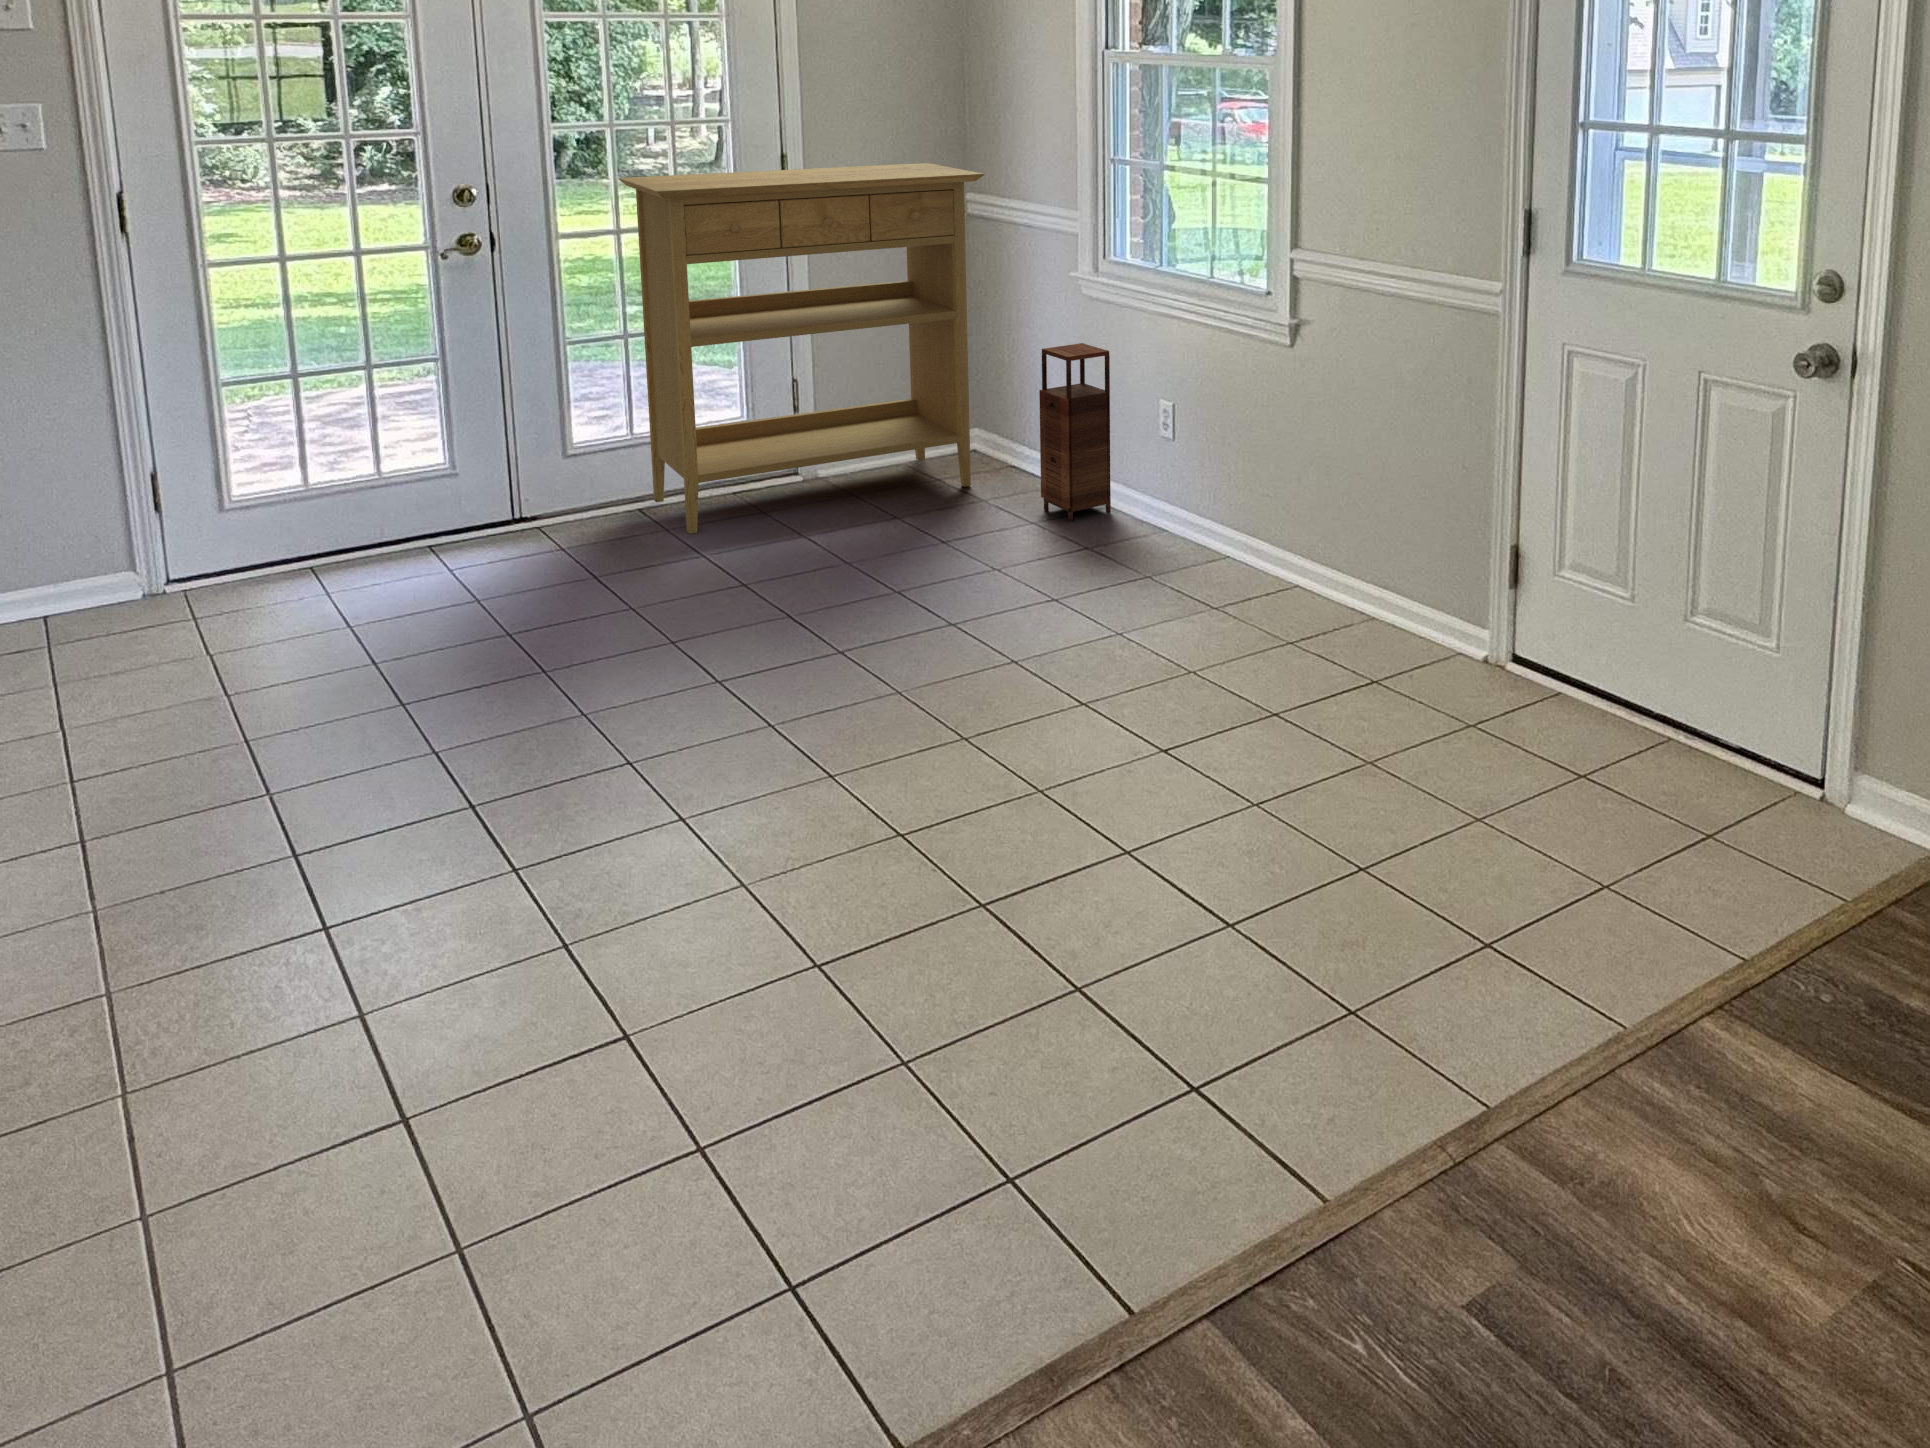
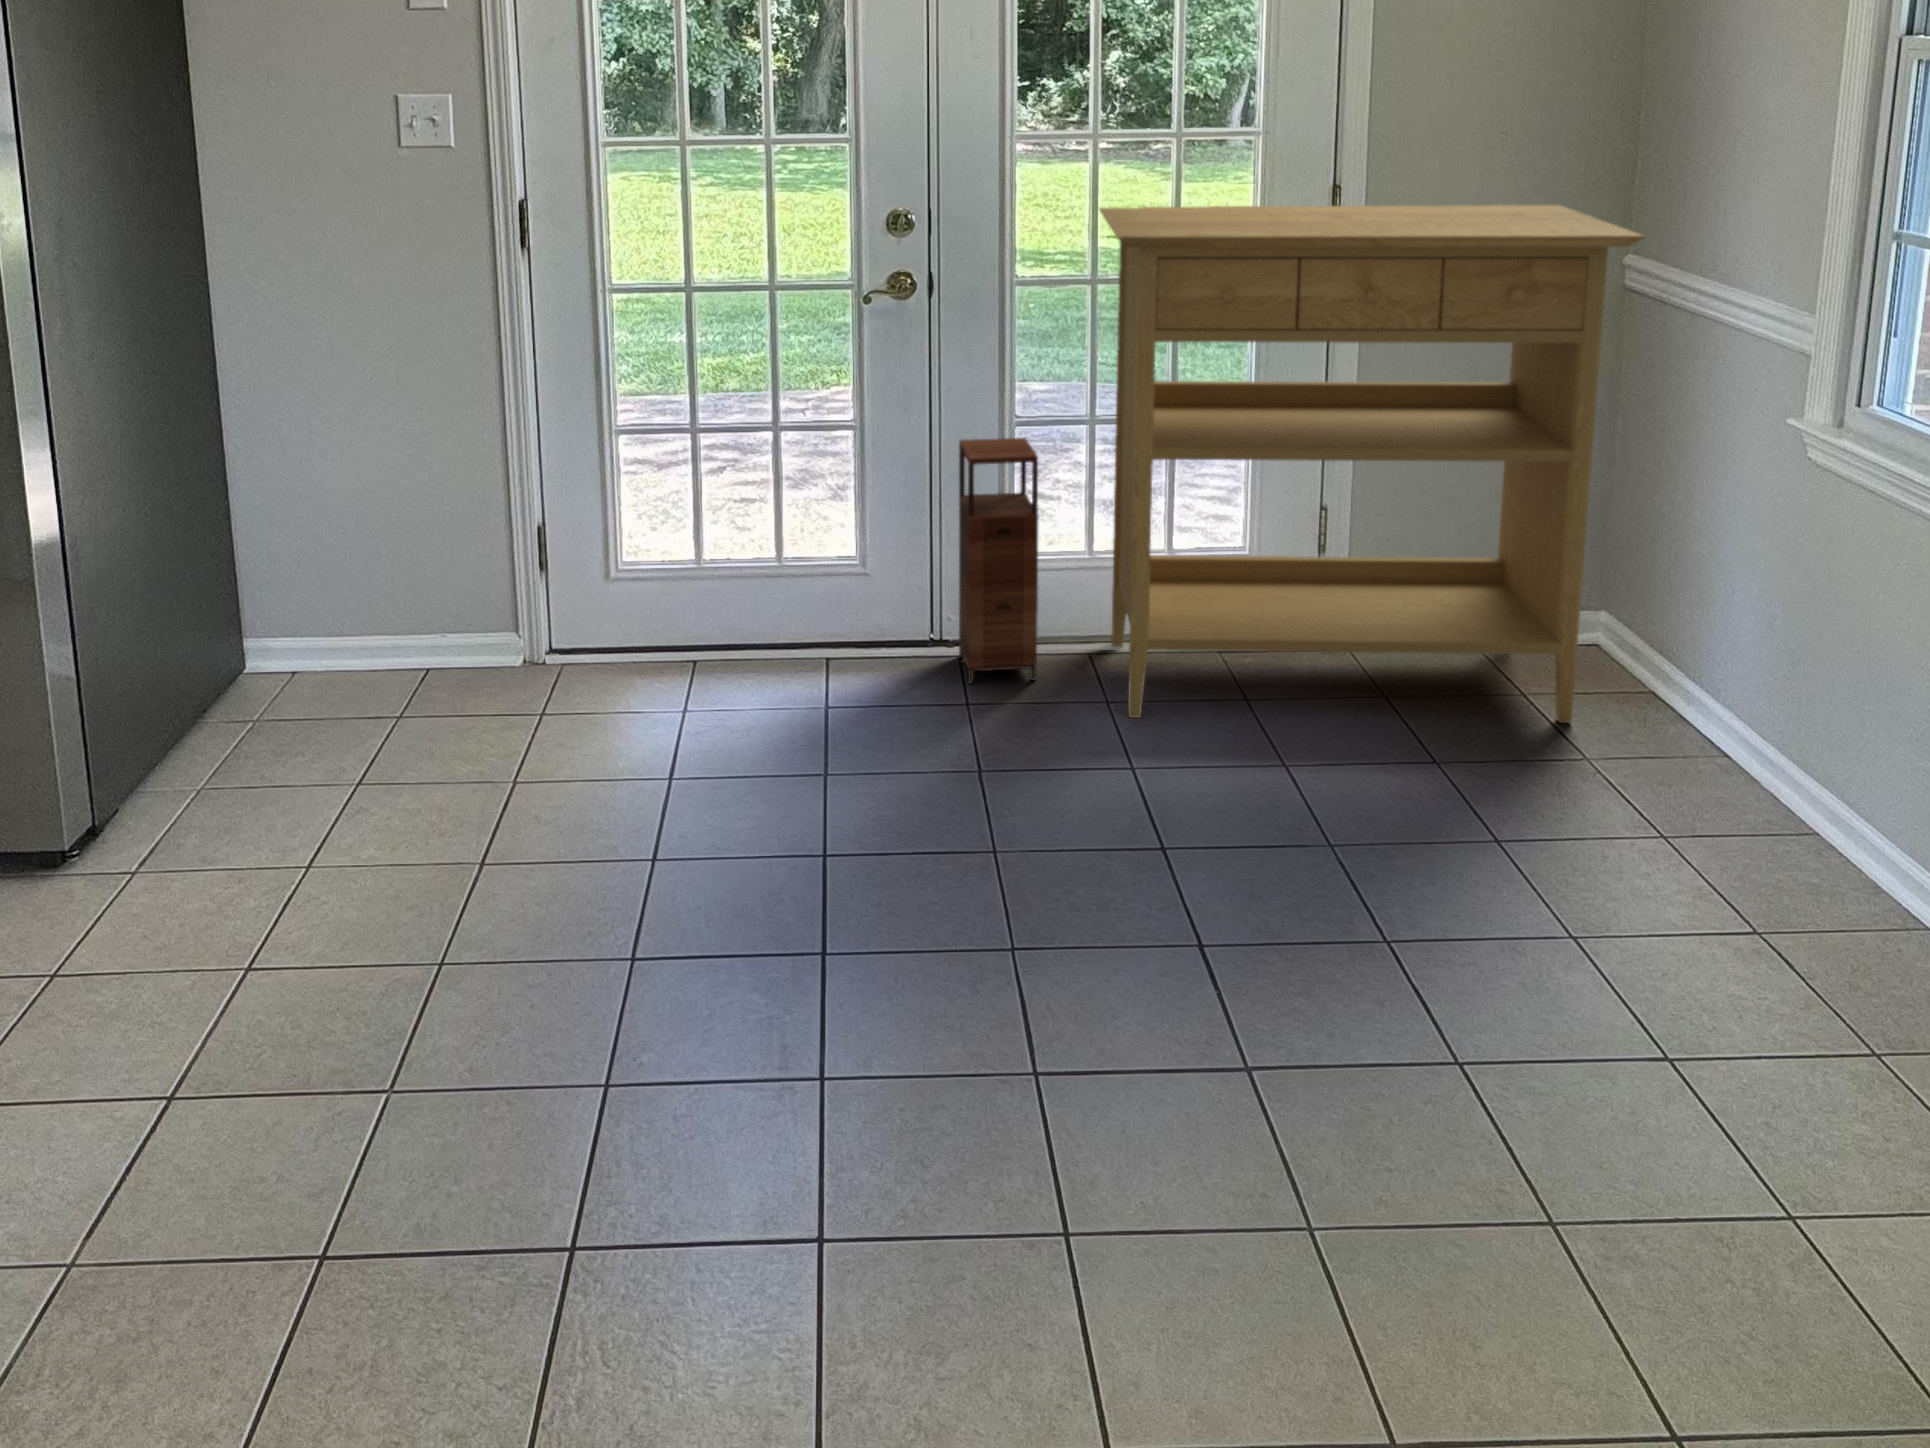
storage cabinet: present [1039,343,1111,521] -> present [959,438,1039,684]

